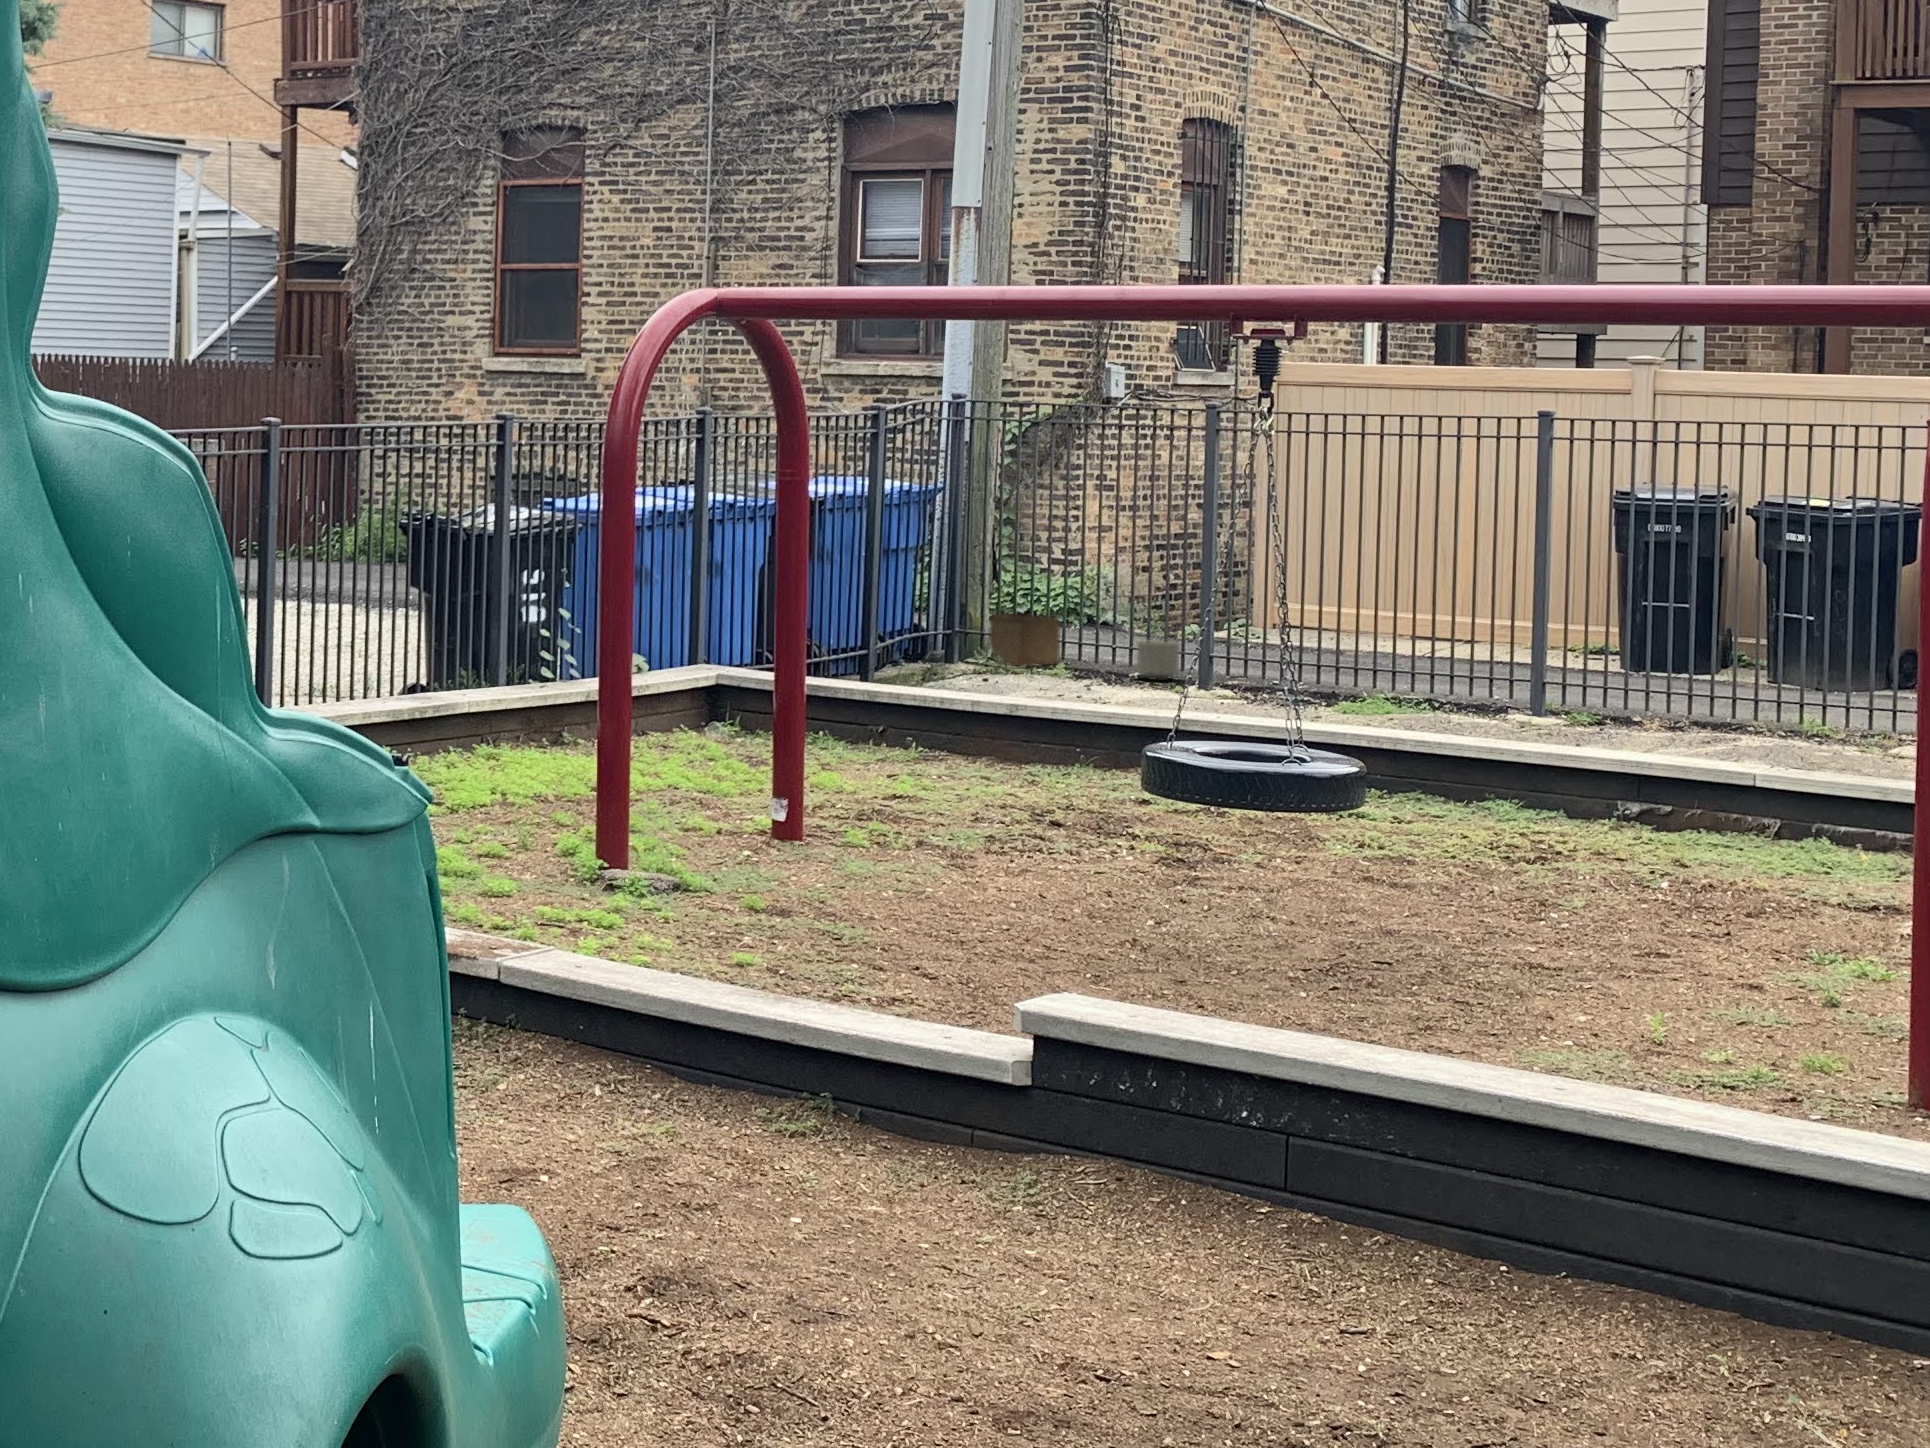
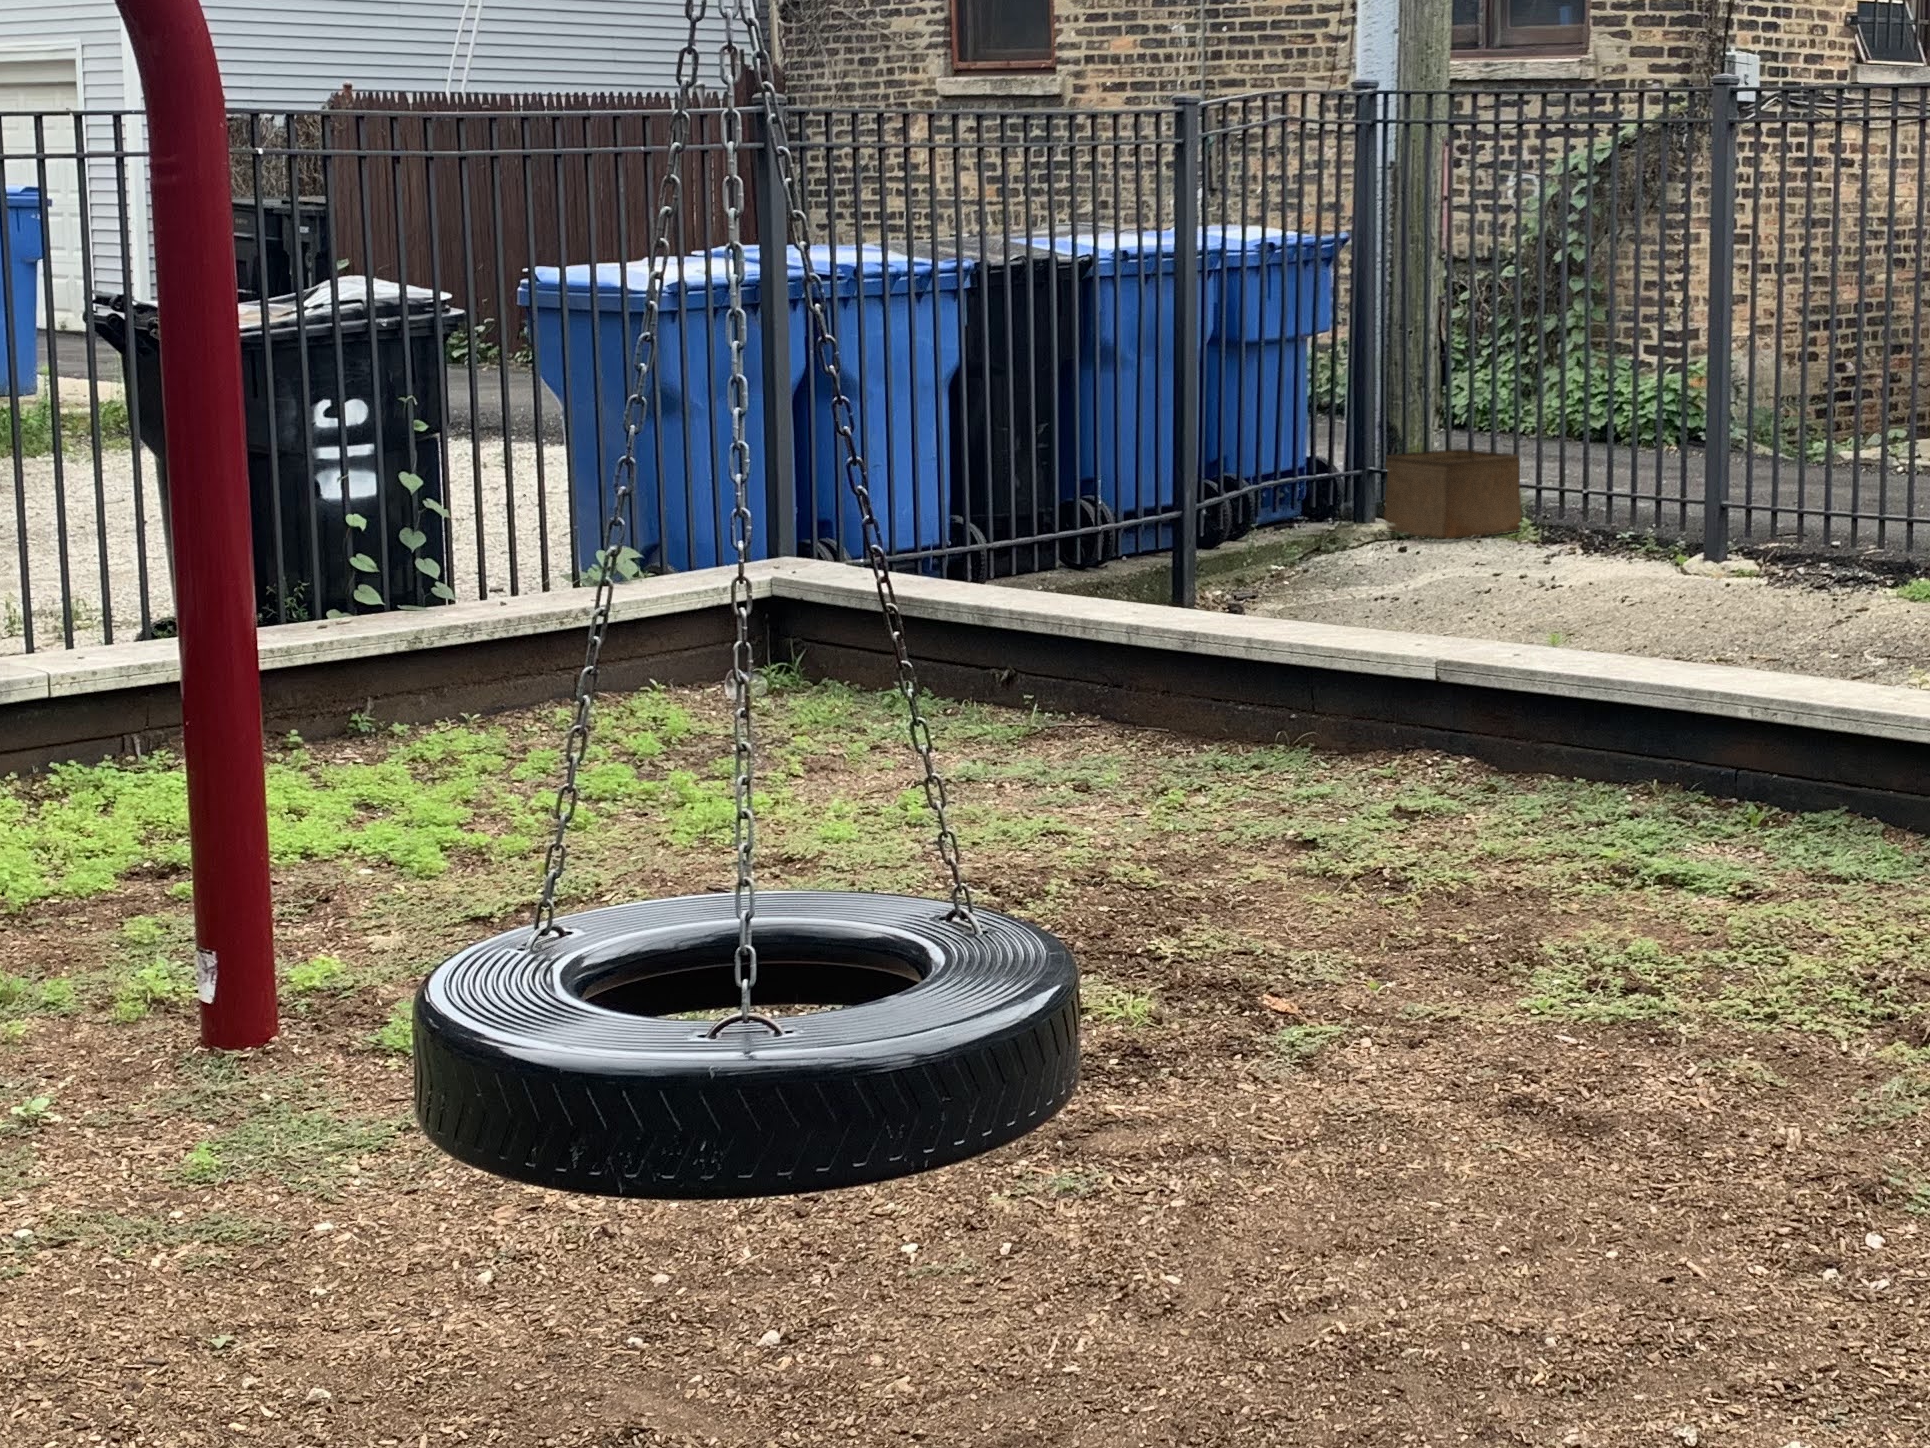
planter: present [1137,640,1180,680] -> none [1610,492,1677,560]

